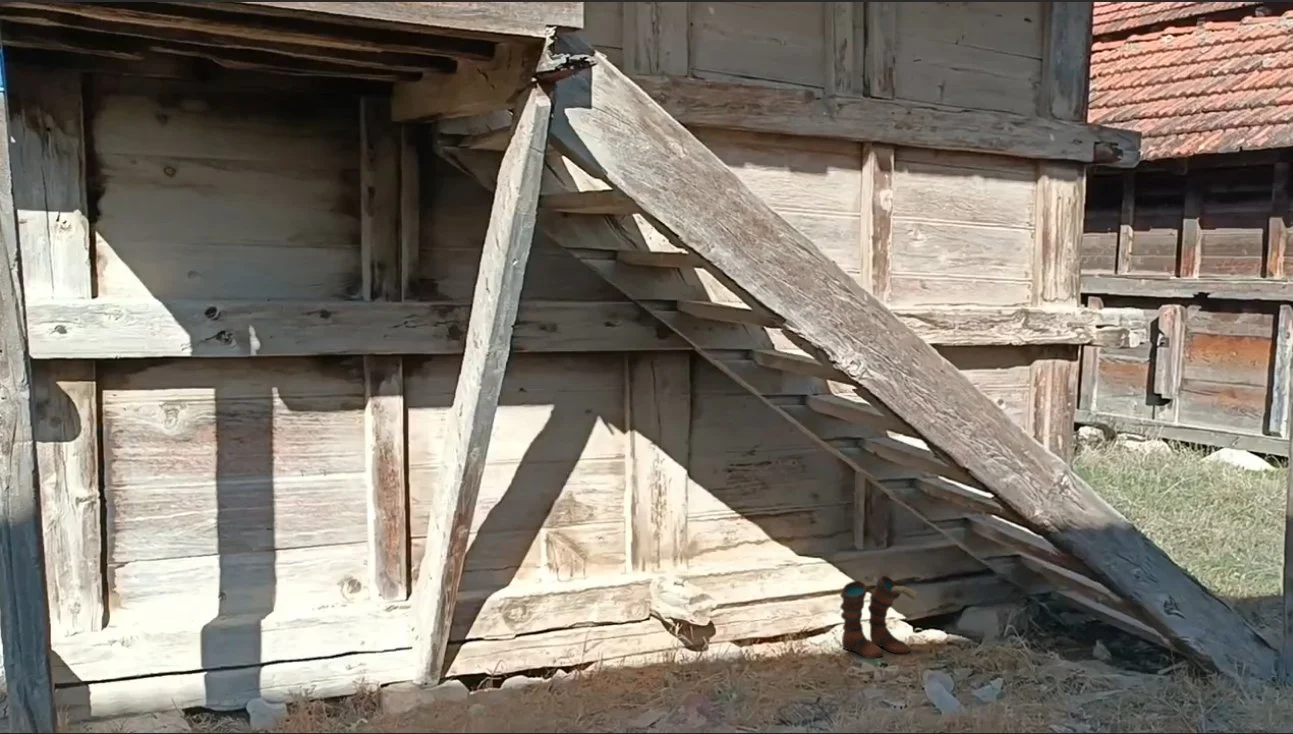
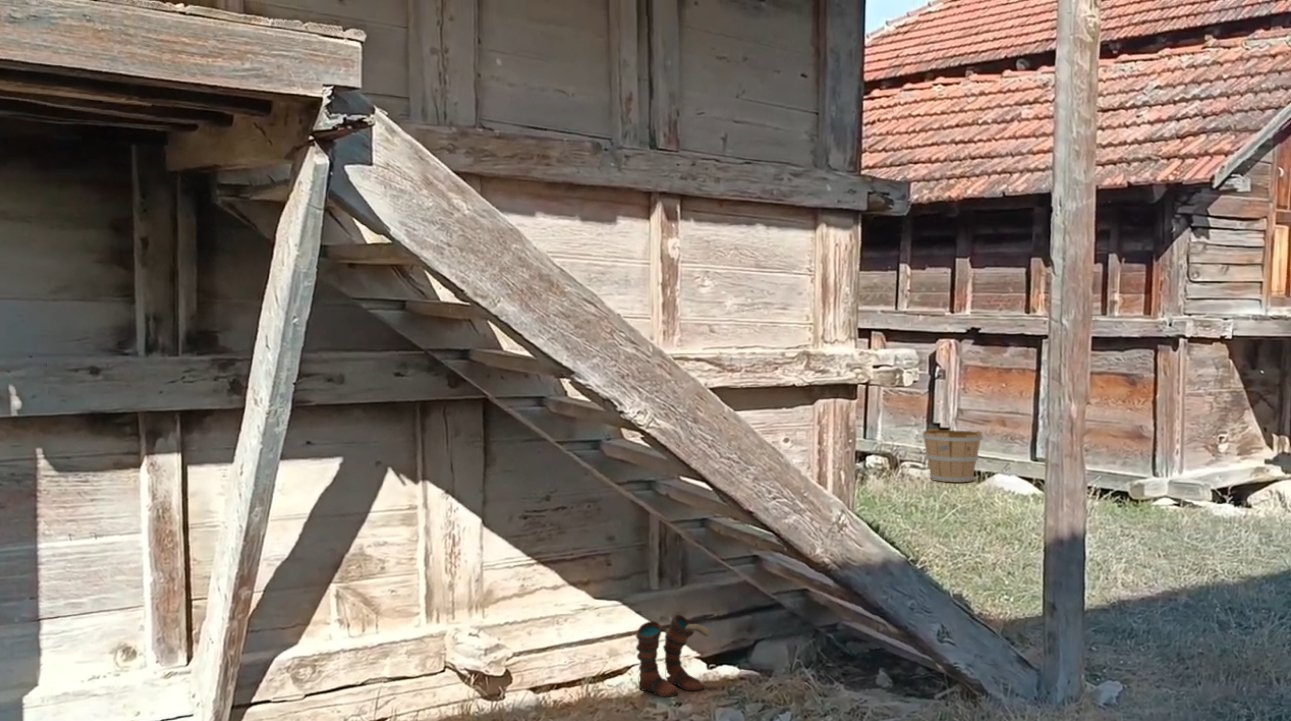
wooden bucket: none [1140,398,1208,455] -> present [923,428,983,483]

